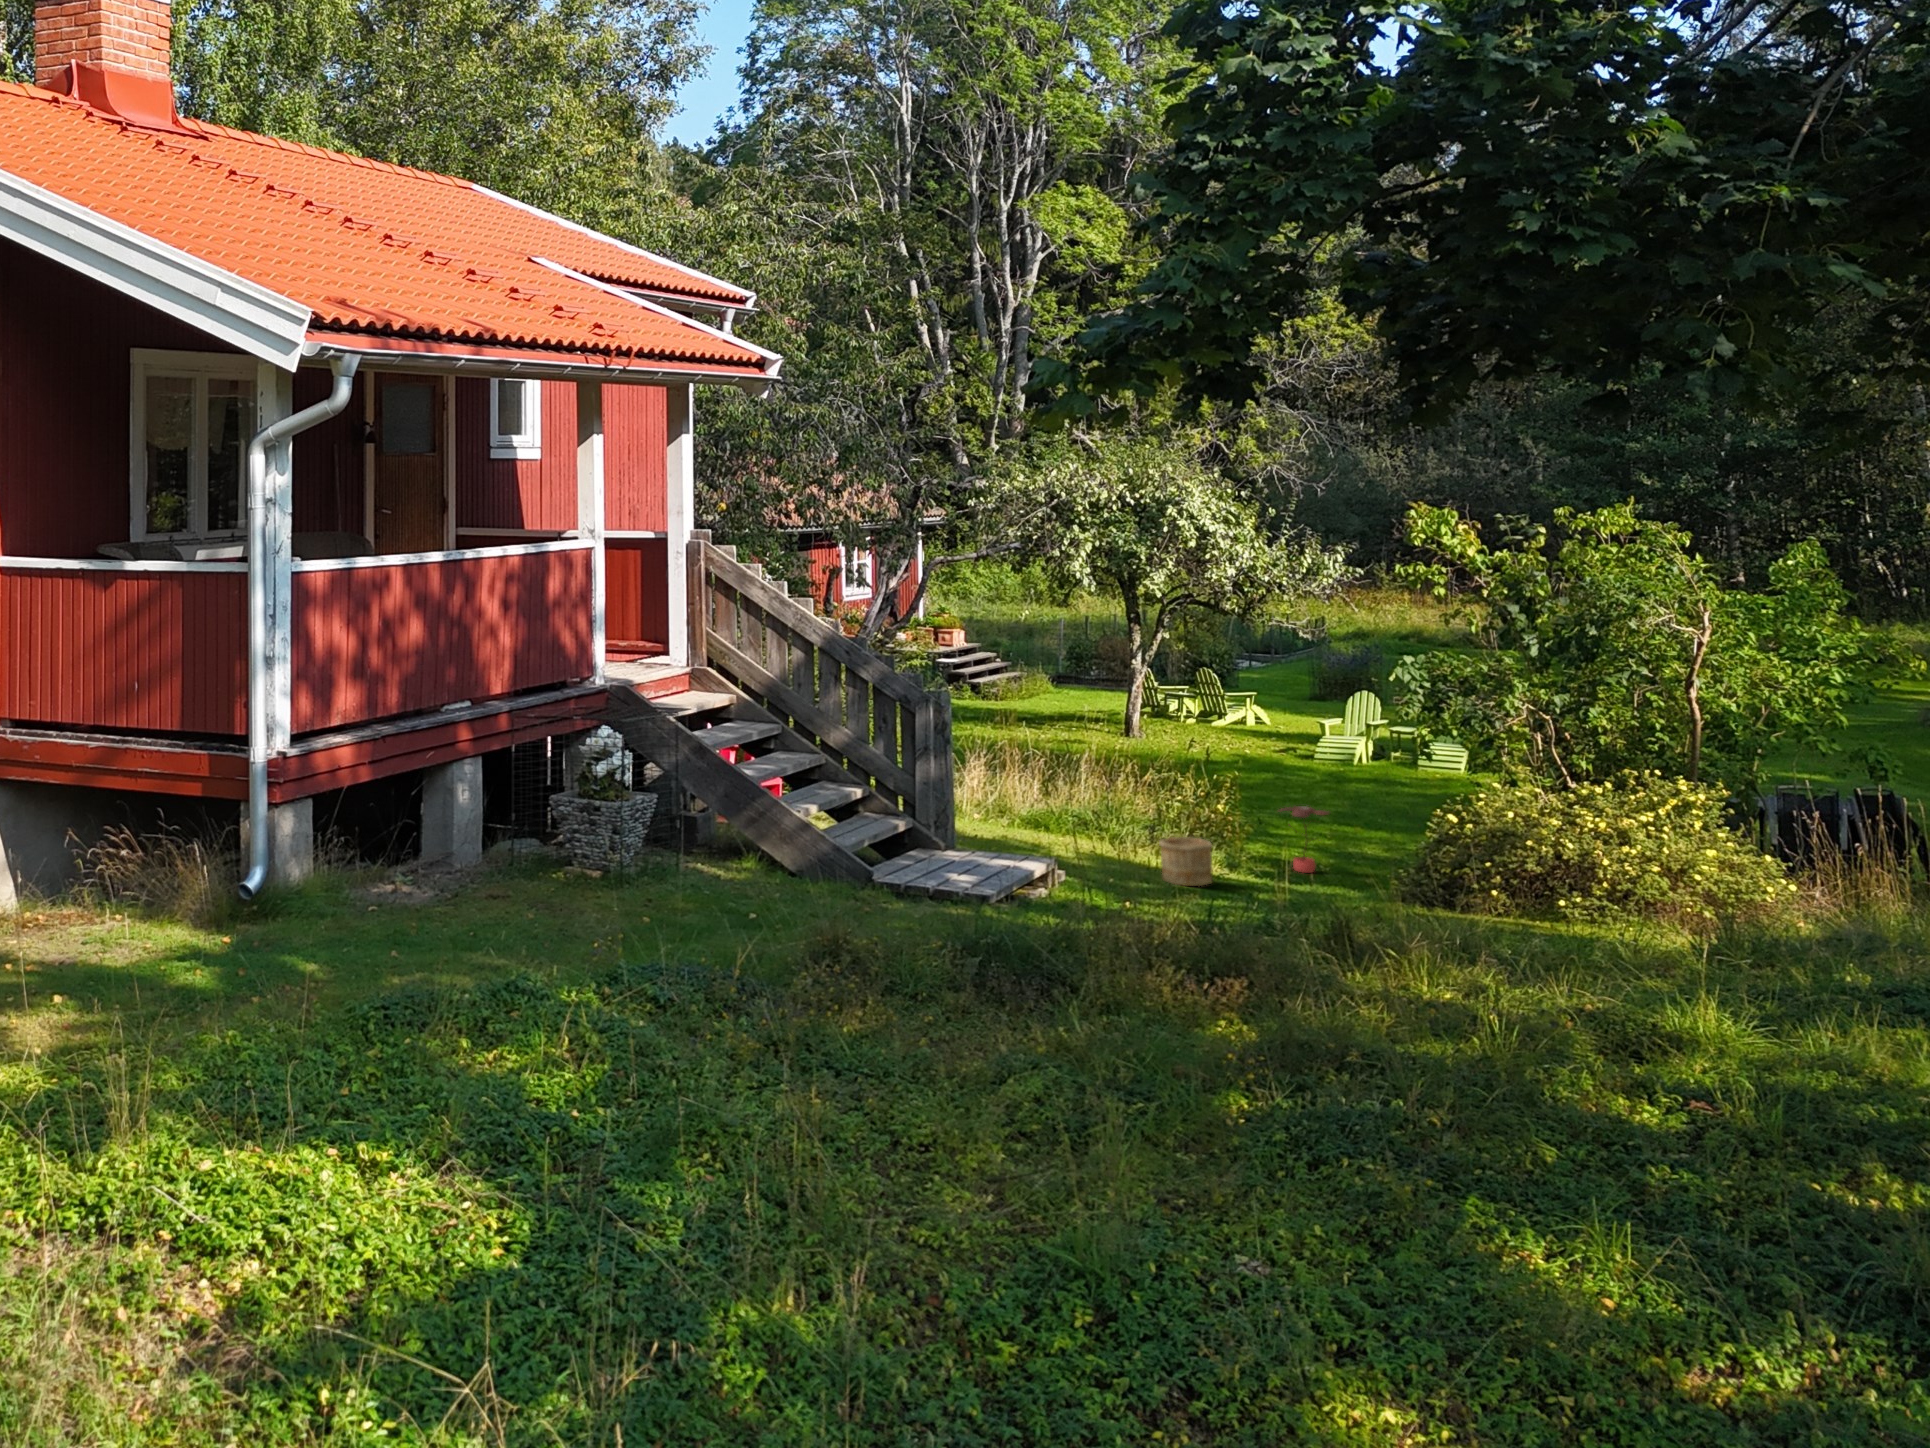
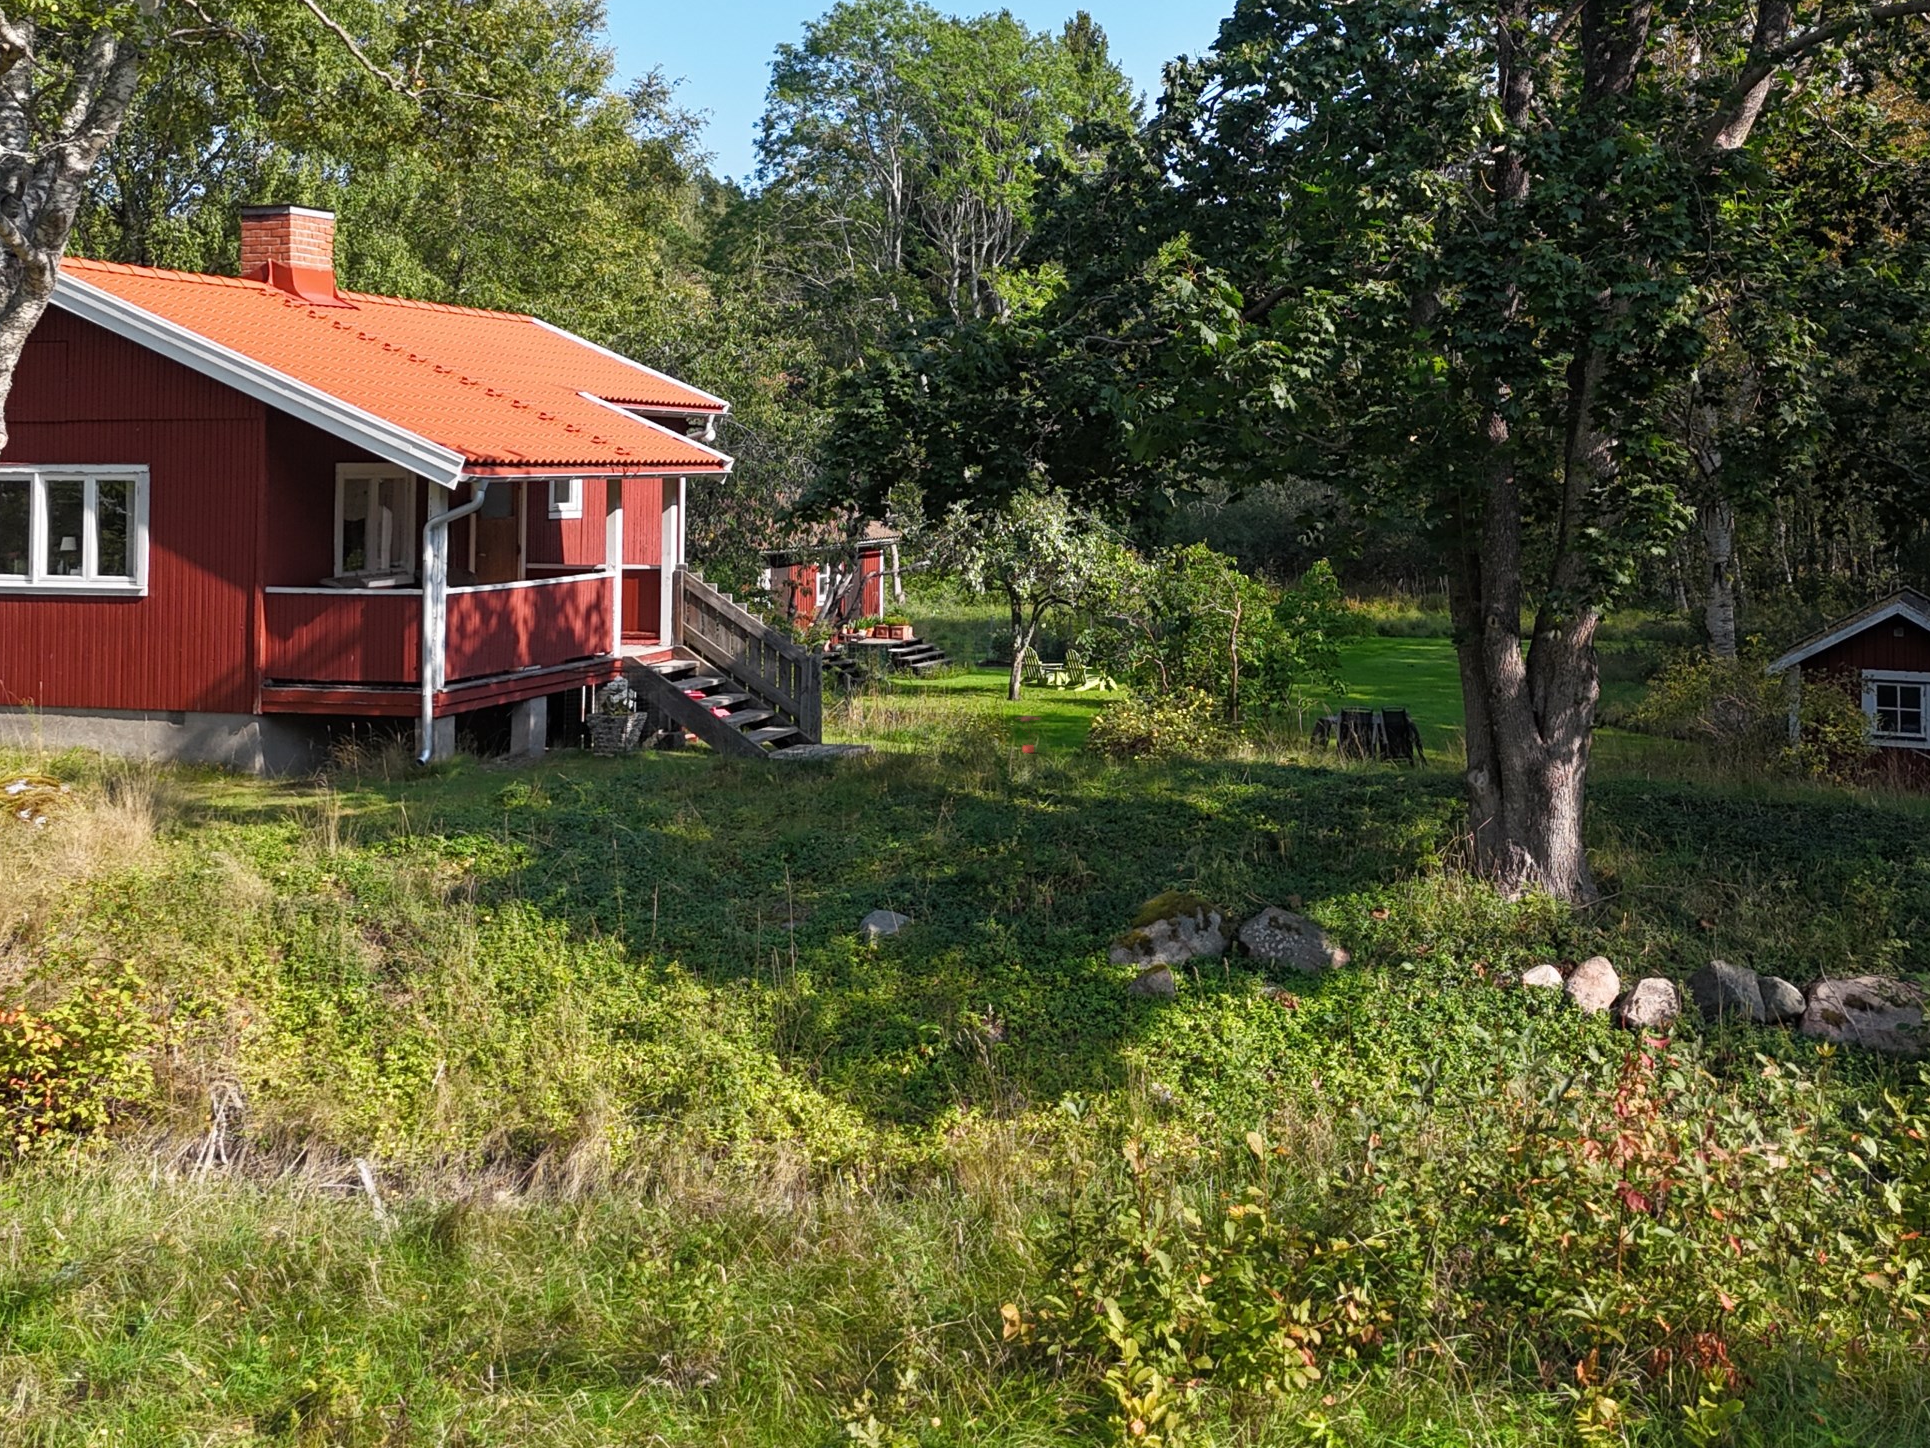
wooden bucket: present [1159,837,1213,886] -> none [938,732,967,758]

